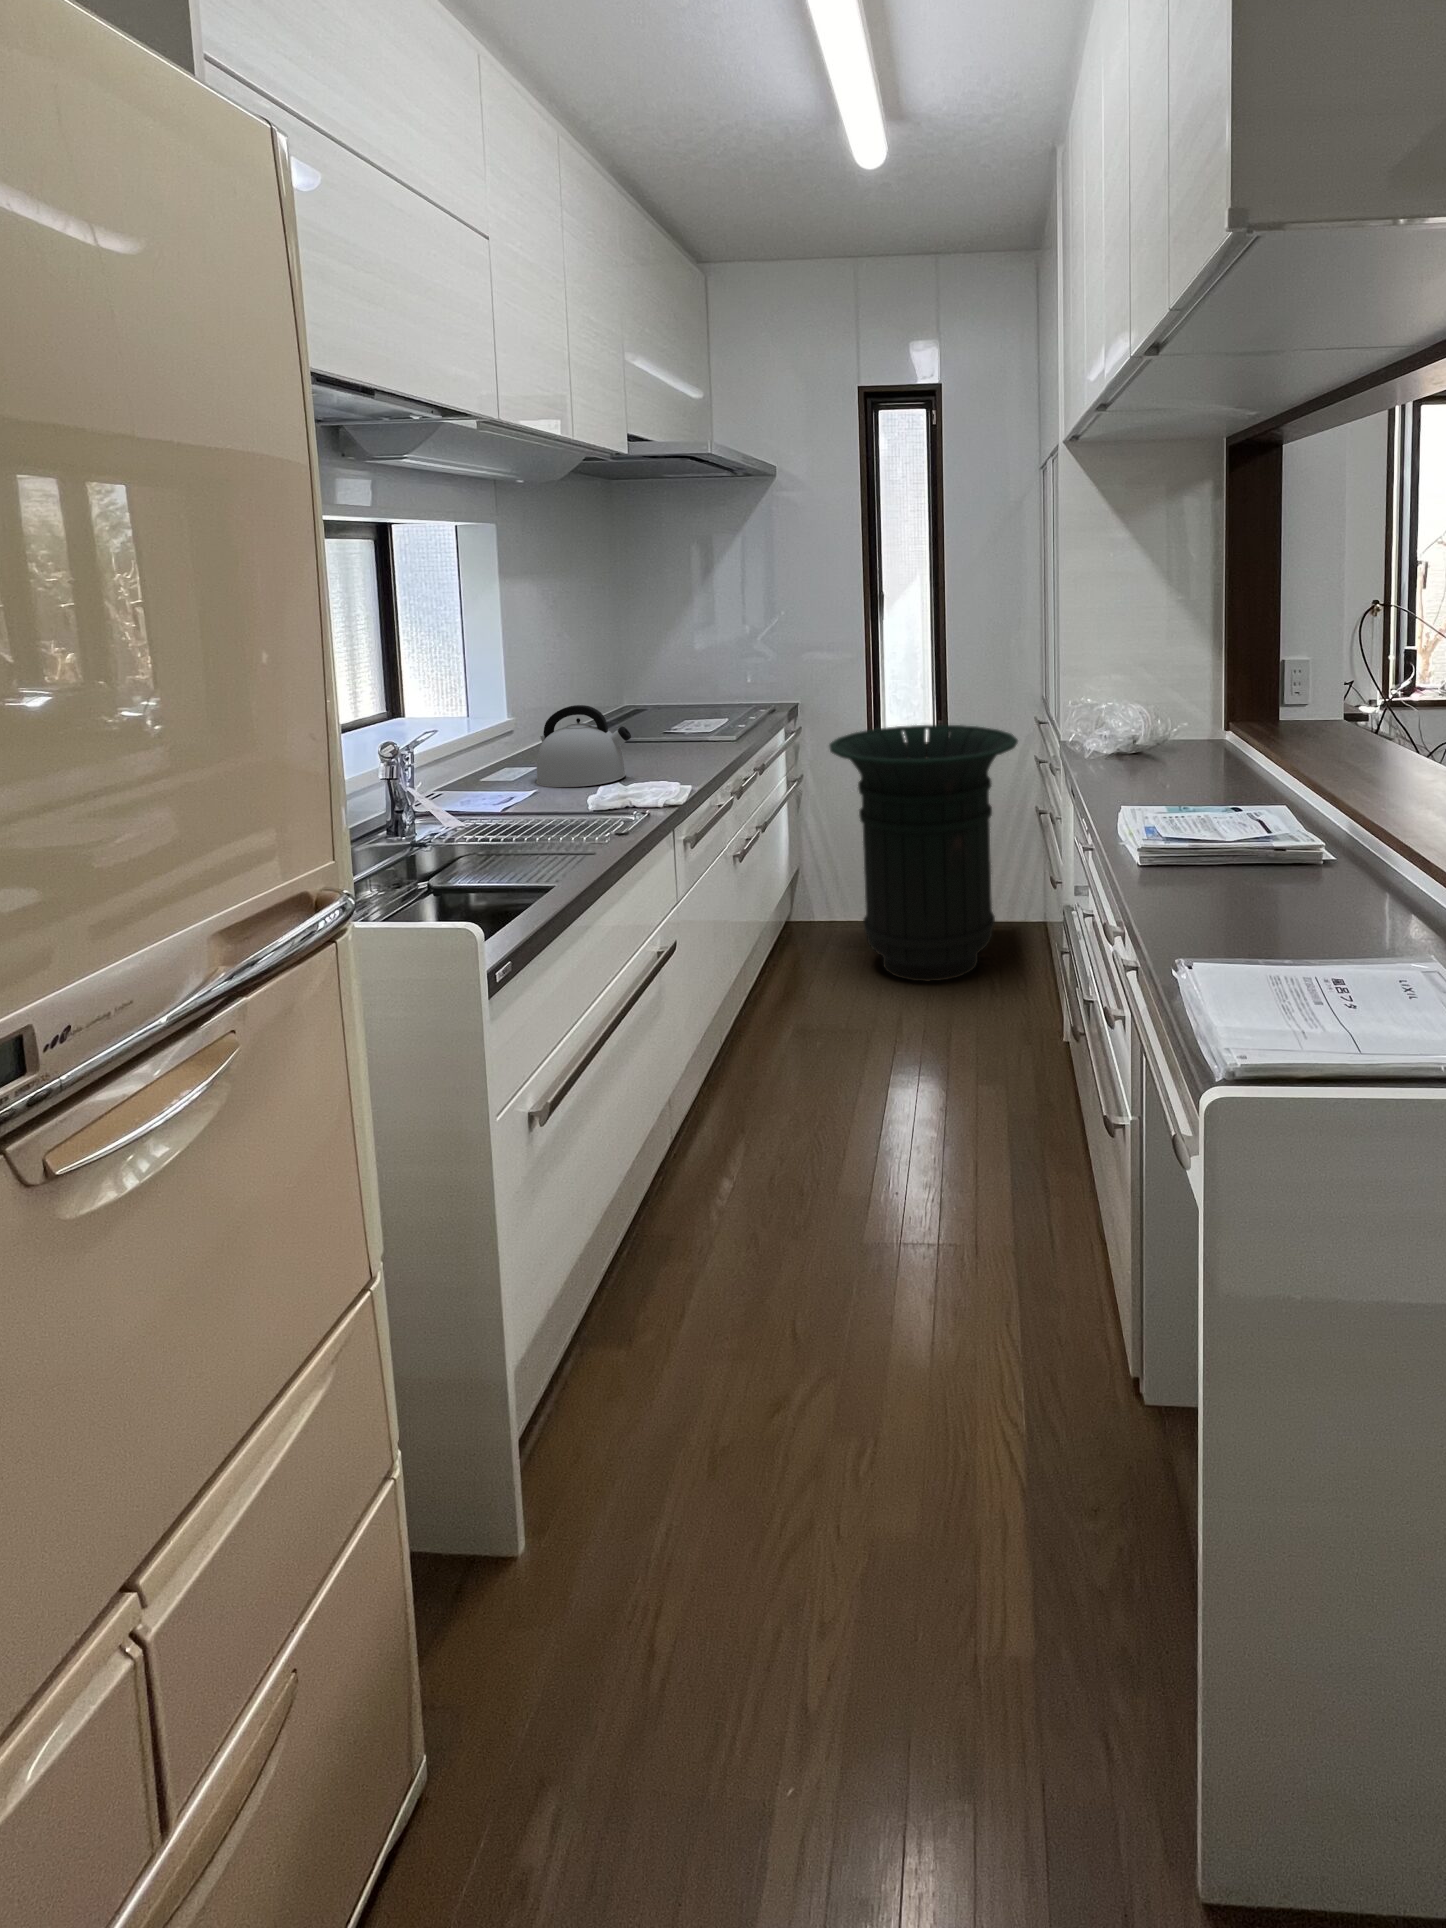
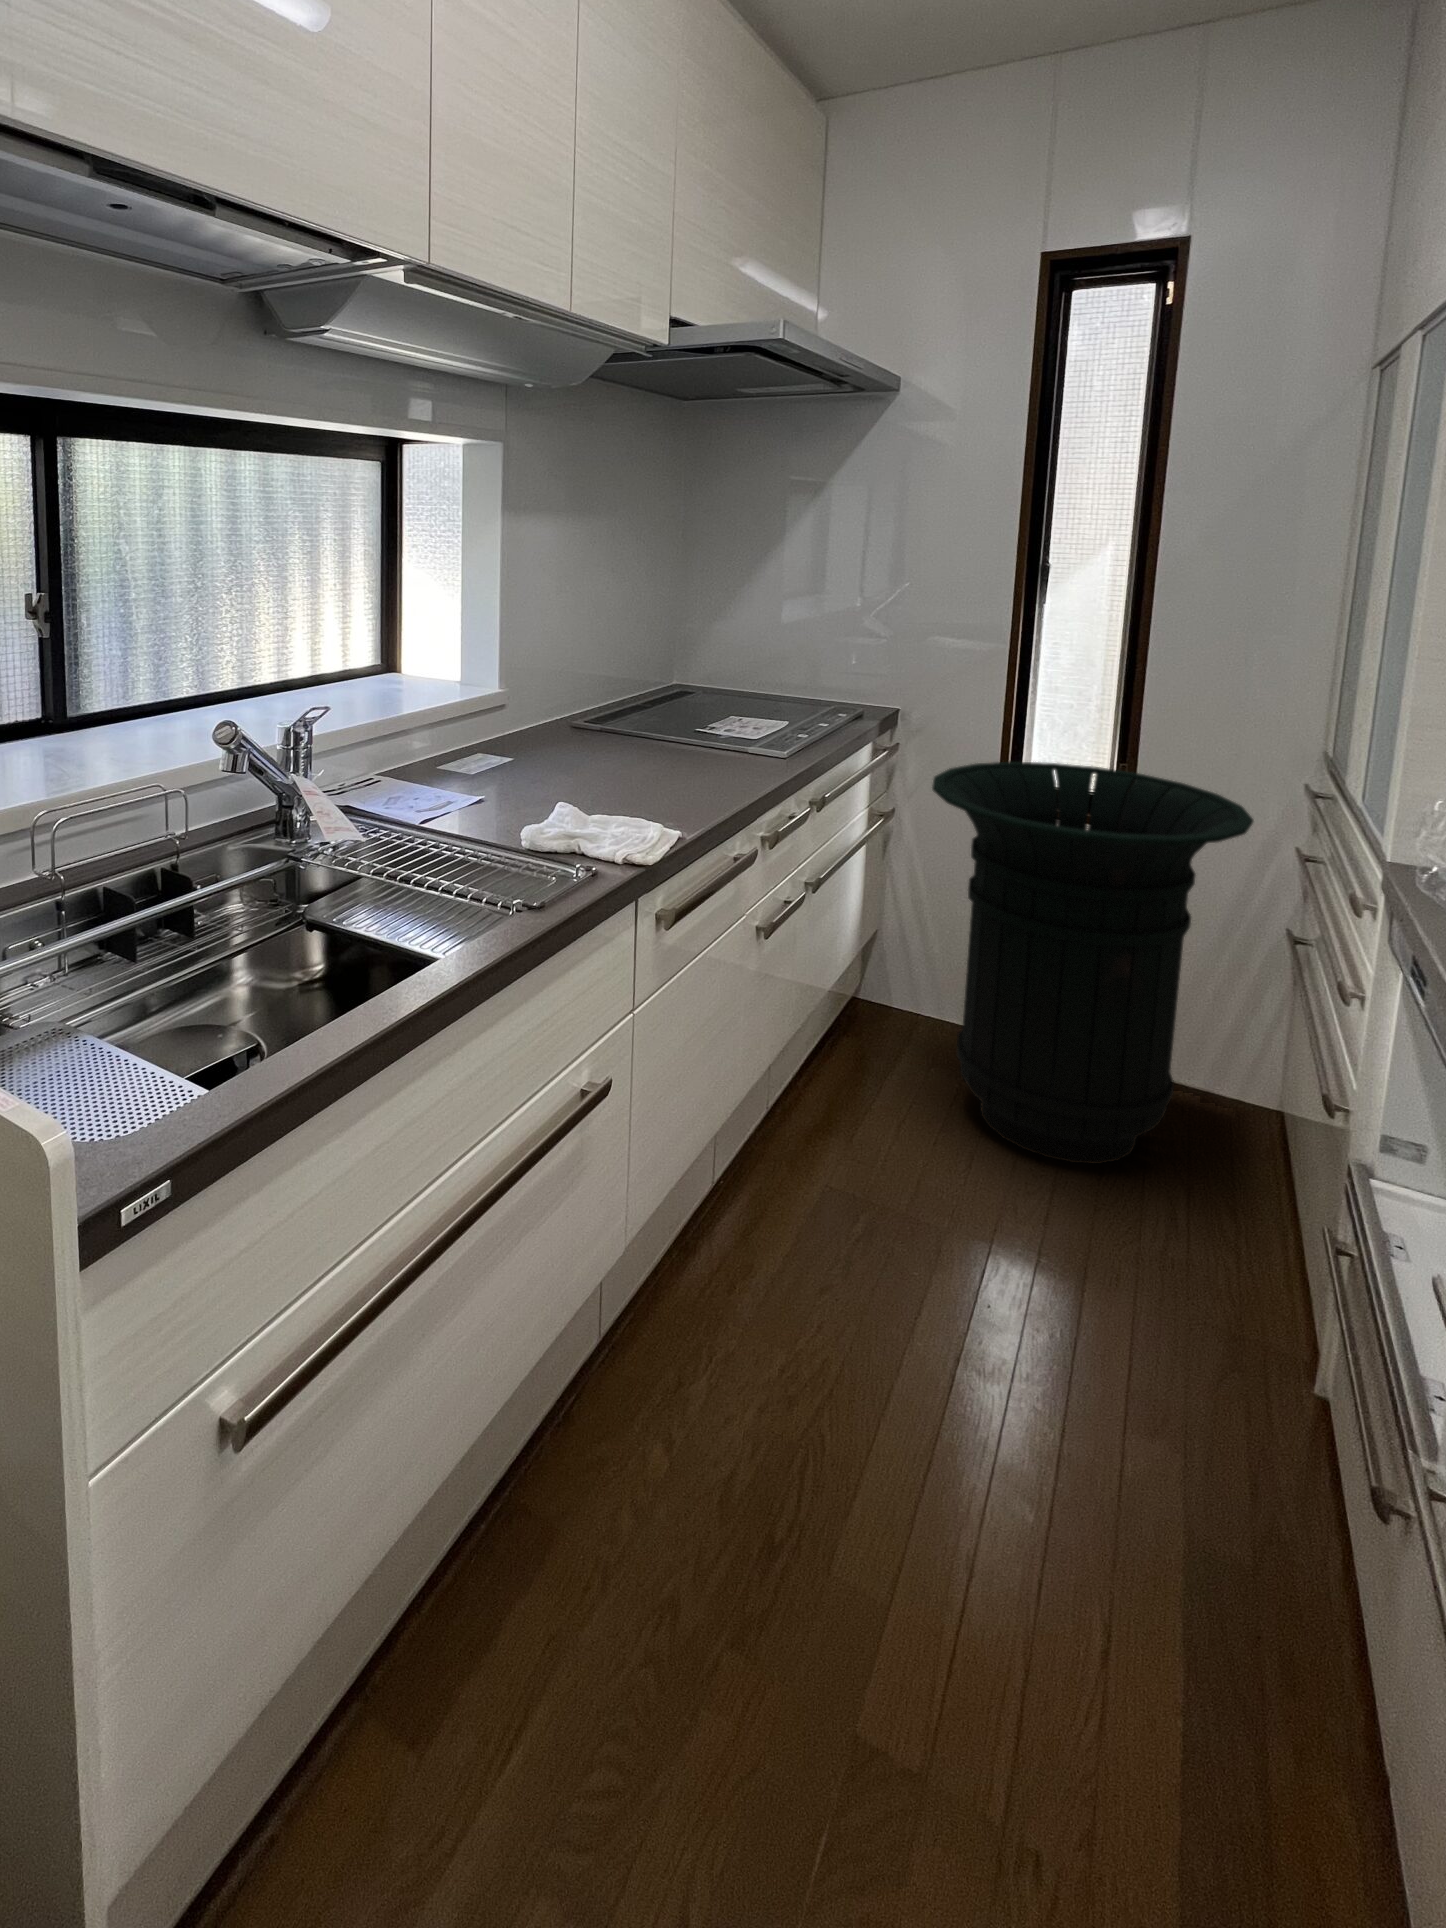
kettle: present [536,705,631,787] -> none [489,687,617,803]

